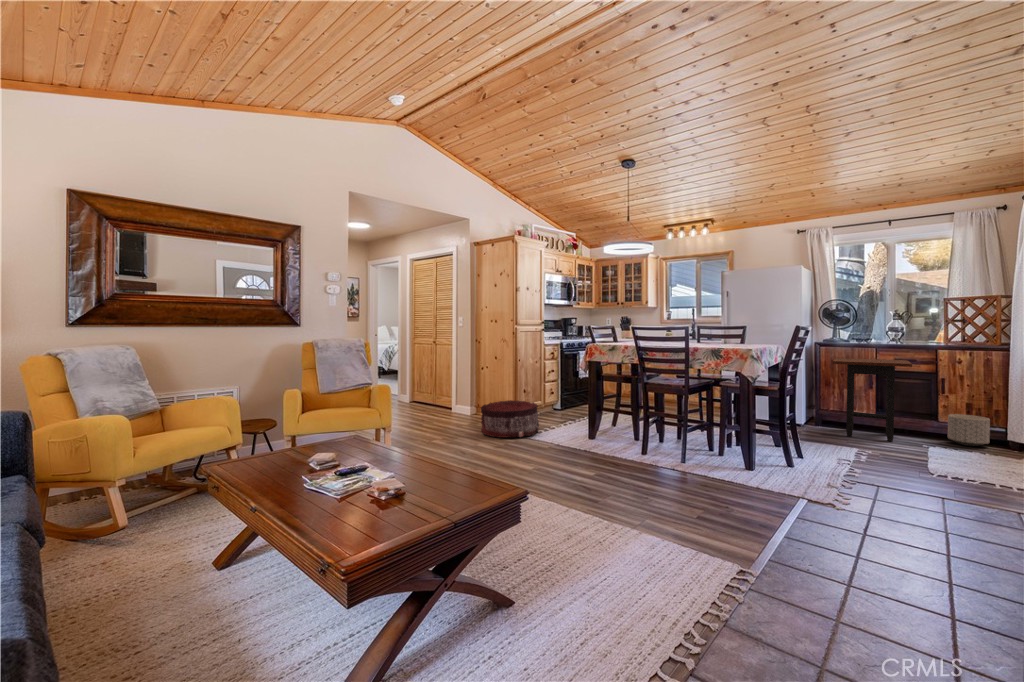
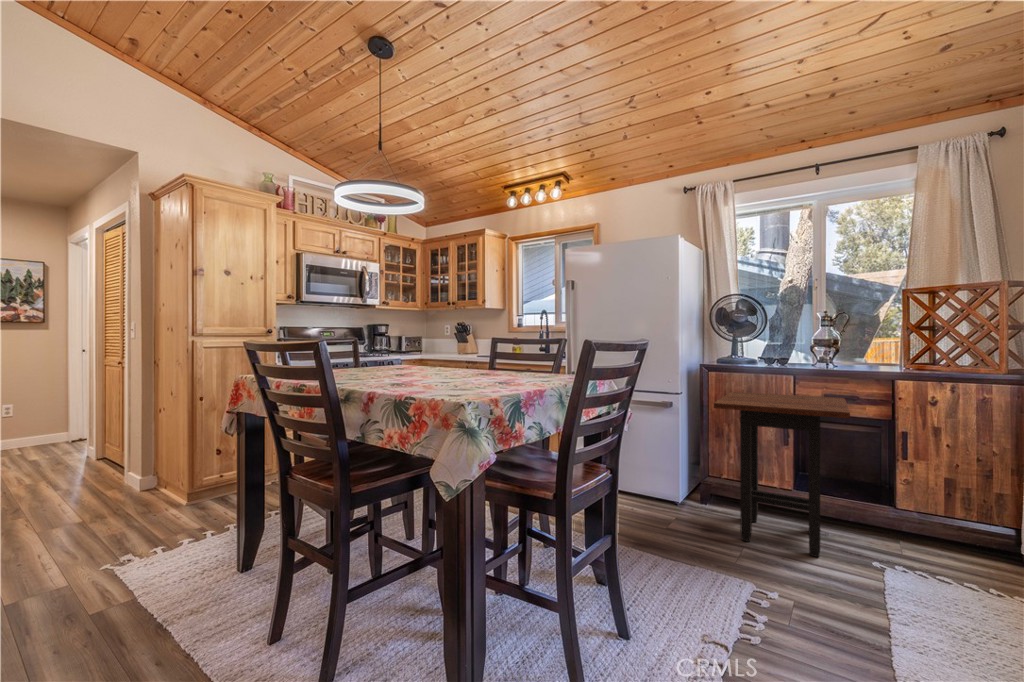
pouf: present [481,400,539,438] -> none [38,477,188,575]
planter: present [948,414,990,446] -> none [916,501,994,570]

